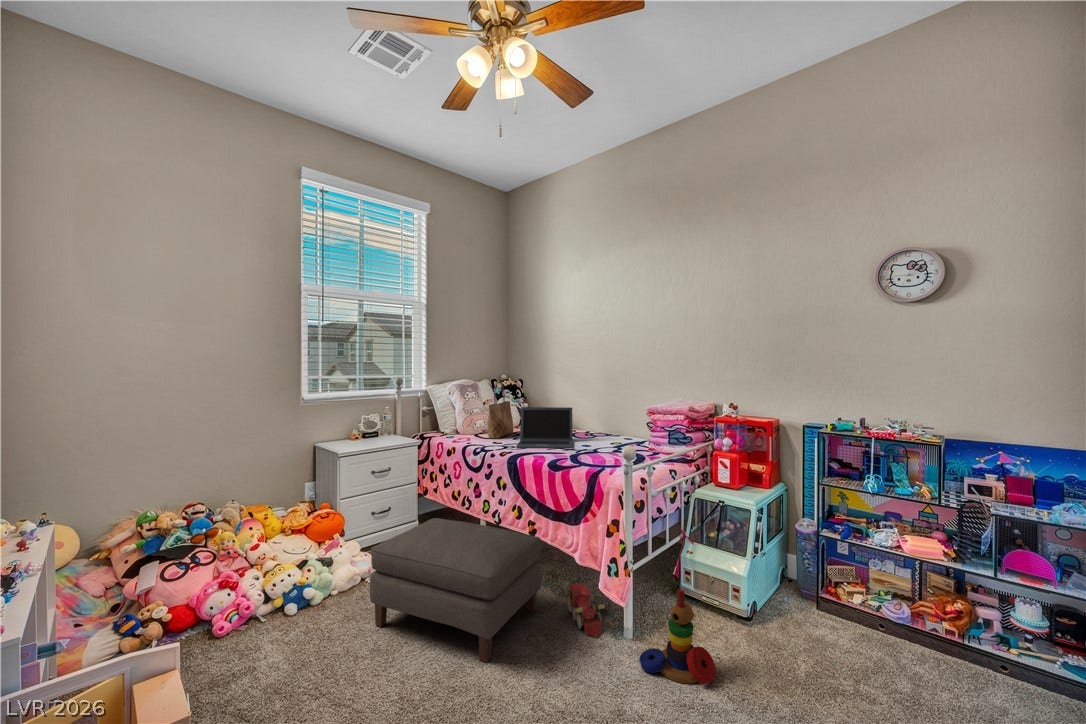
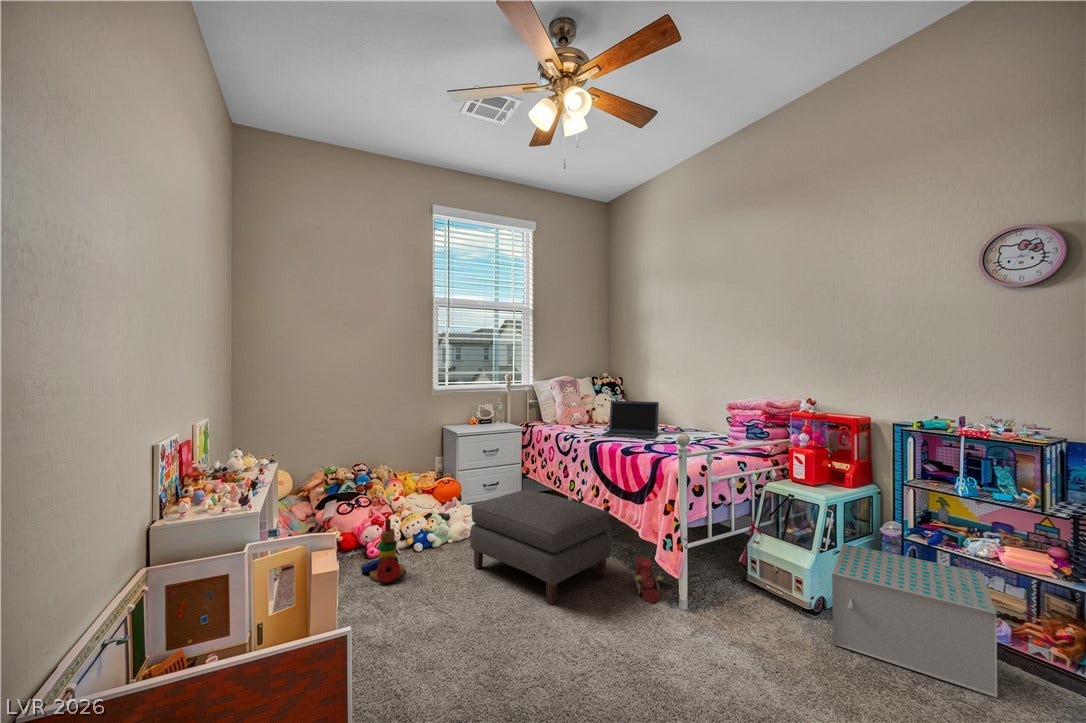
tote bag: present [488,381,513,439] -> none [582,377,608,429]
storage box: none [767,545,921,681] -> present [832,544,997,697]
stacking toy: present [639,589,716,684] -> present [361,519,405,583]

